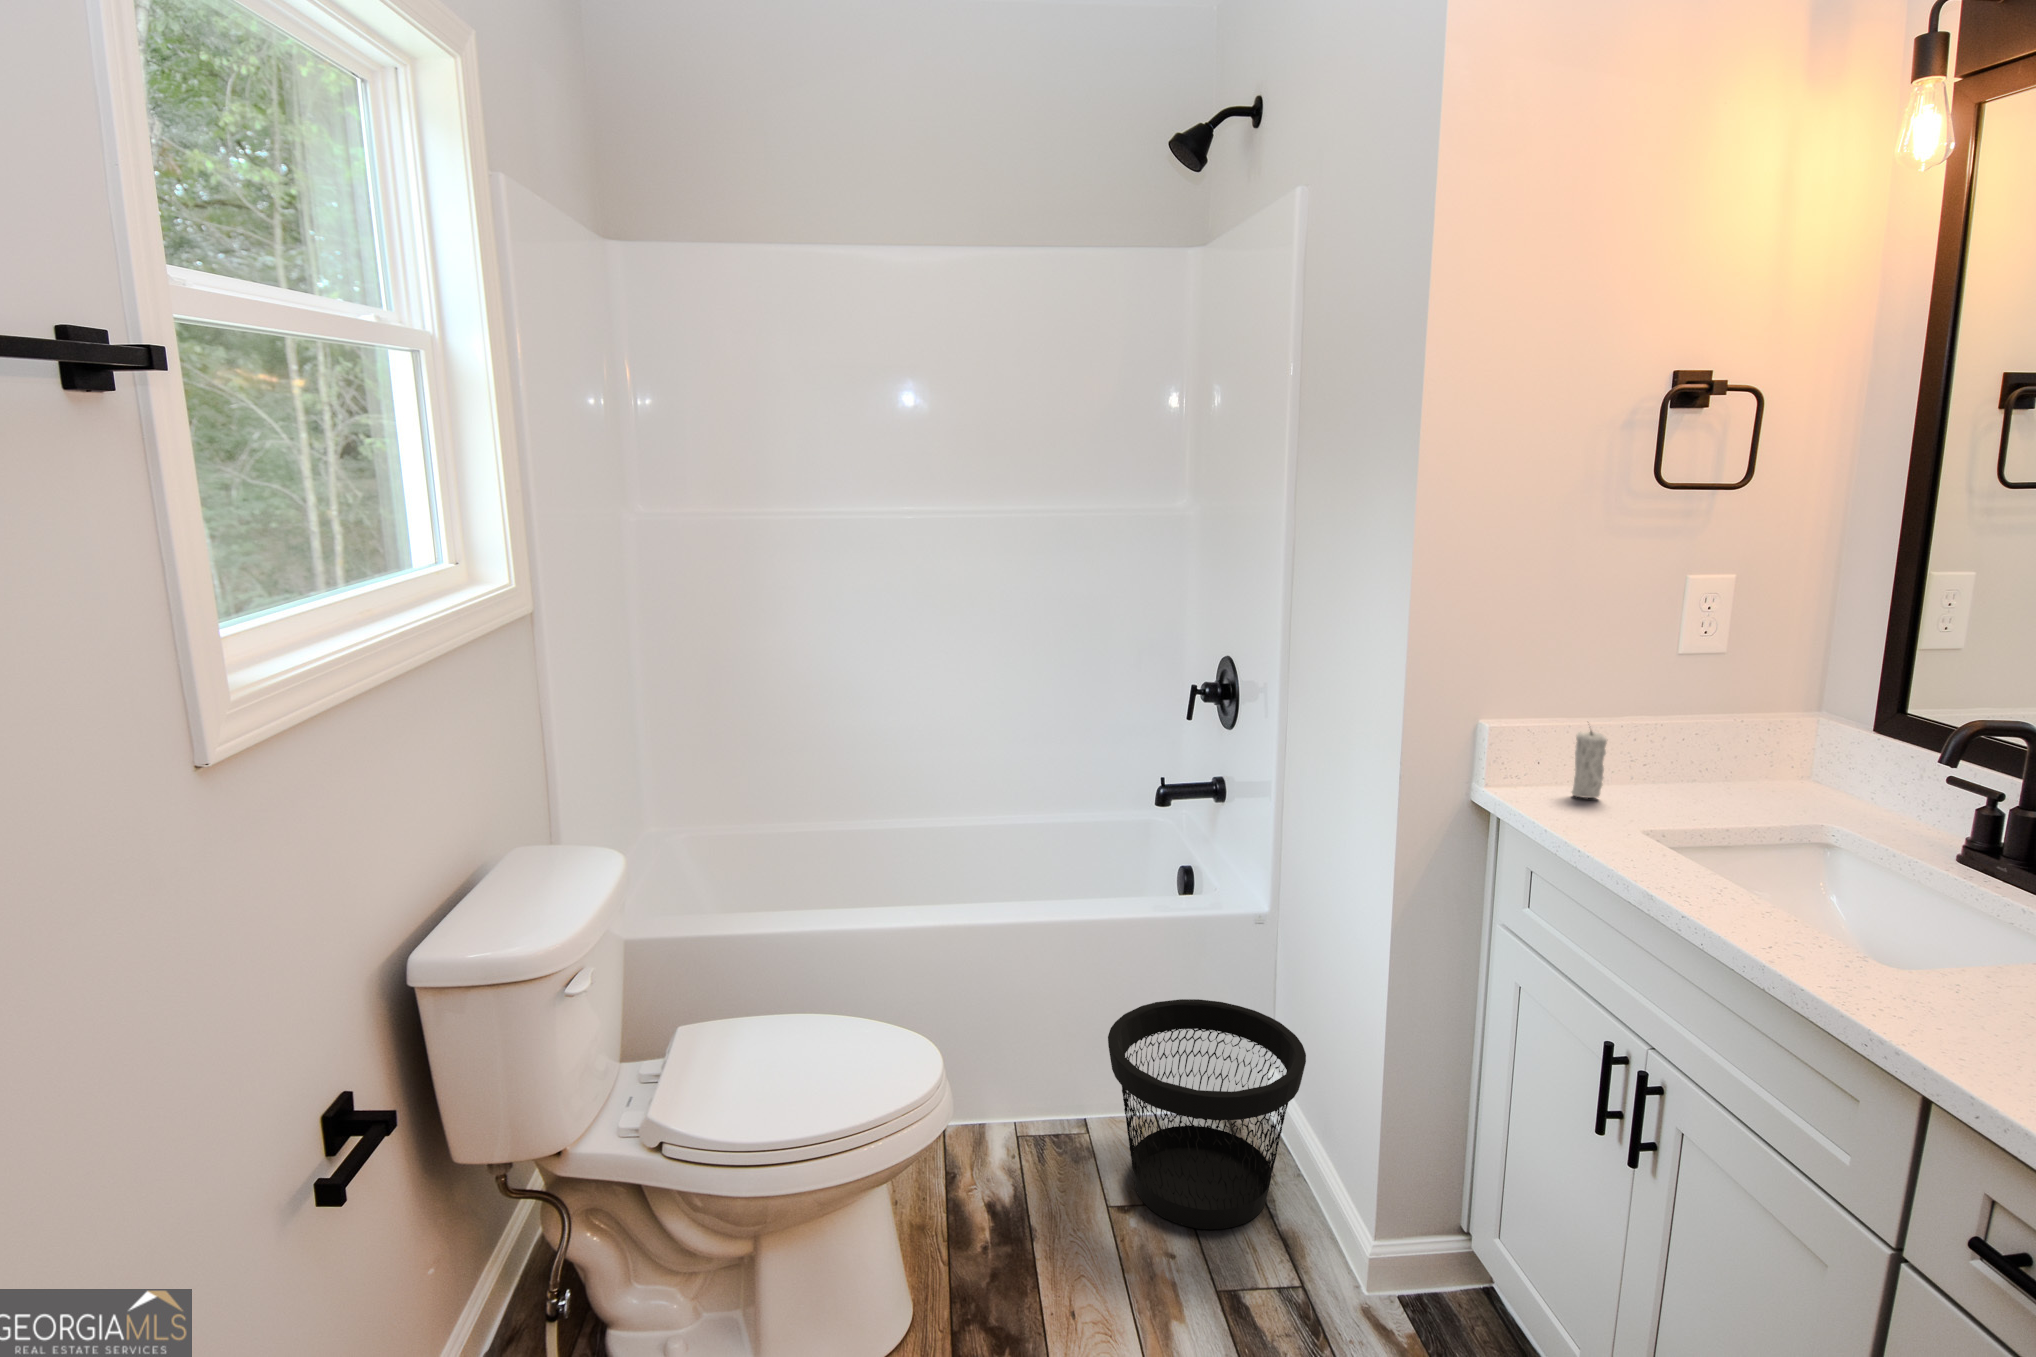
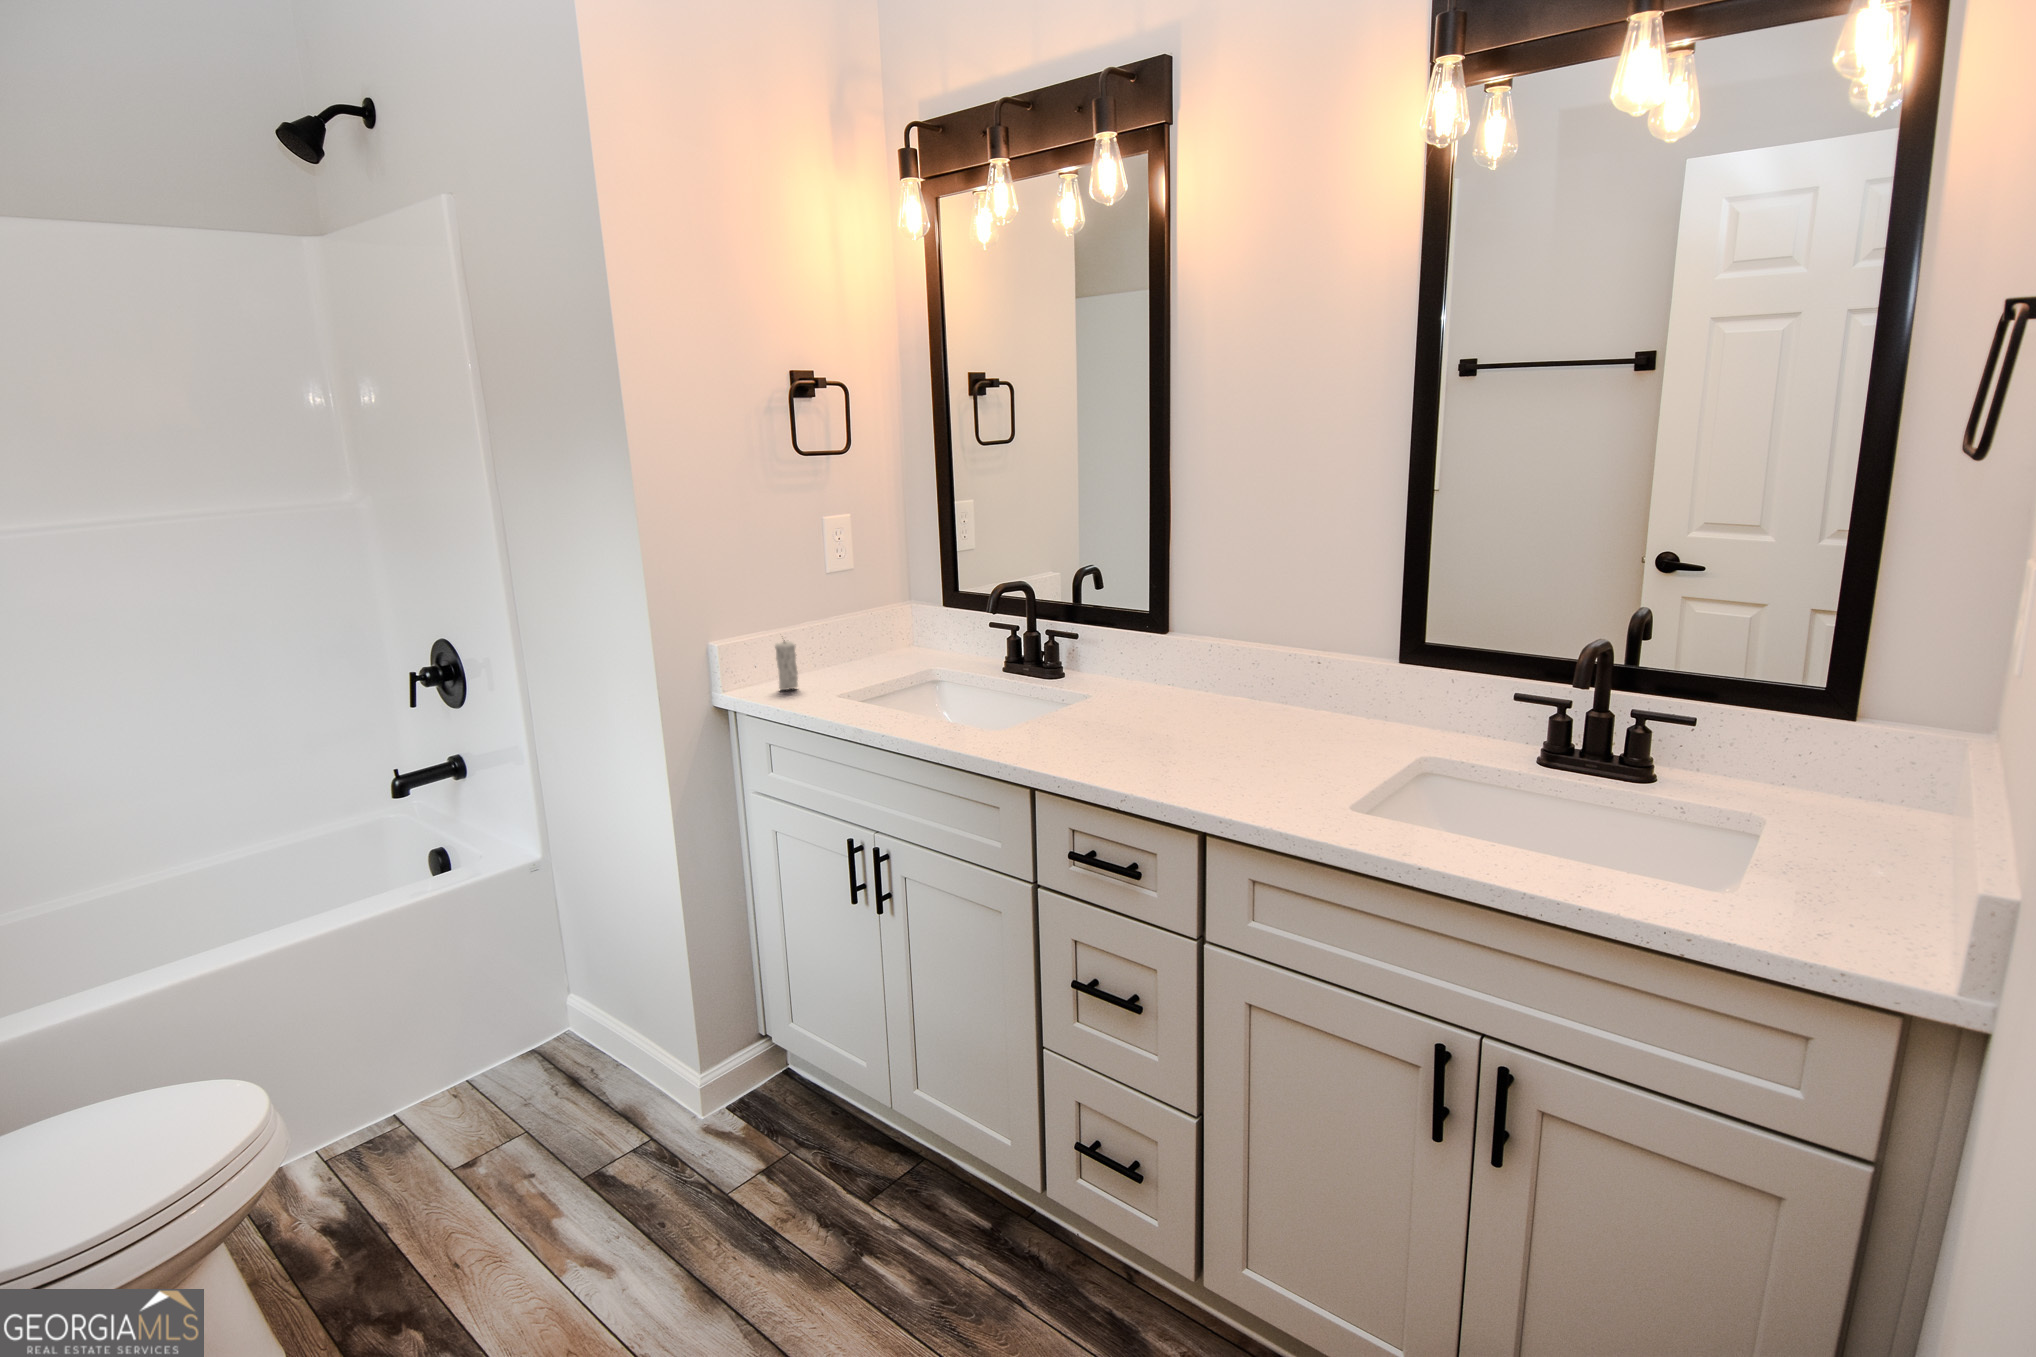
wastebasket: present [1108,999,1306,1229] -> none [416,945,613,1152]

